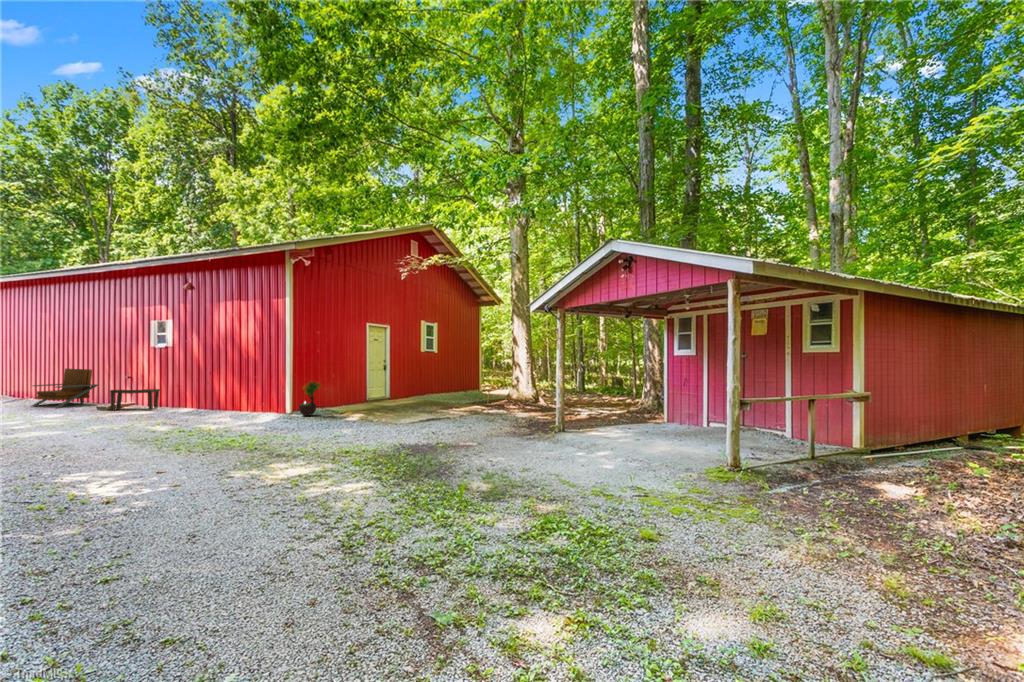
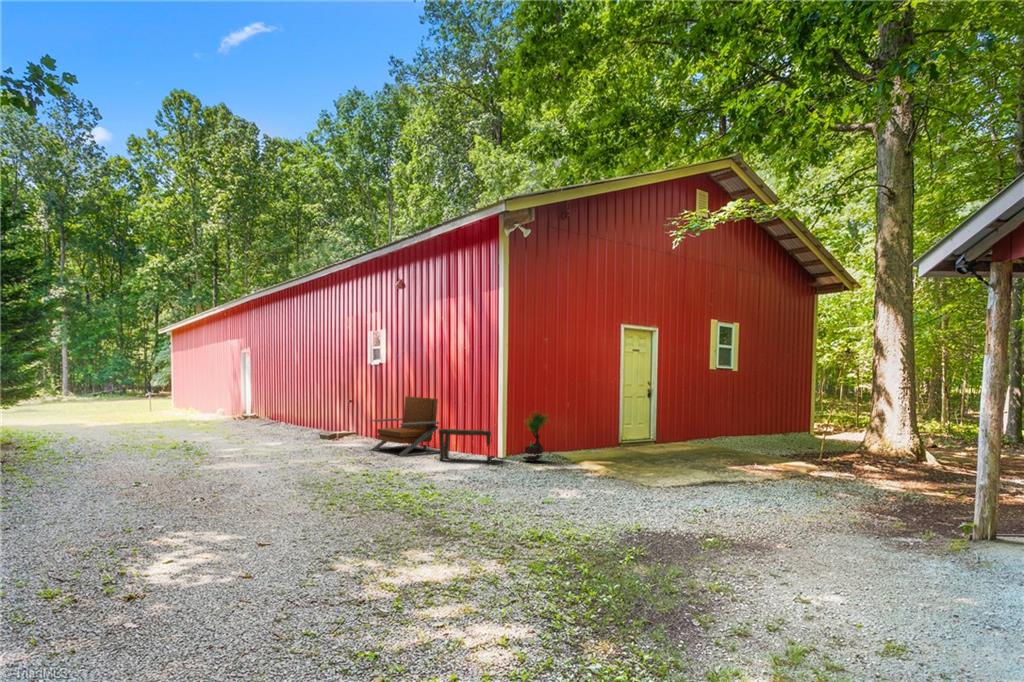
lounge chair: present [32,368,98,409] -> present [372,396,440,456]
bench: present [110,389,160,411] -> present [439,429,495,463]

